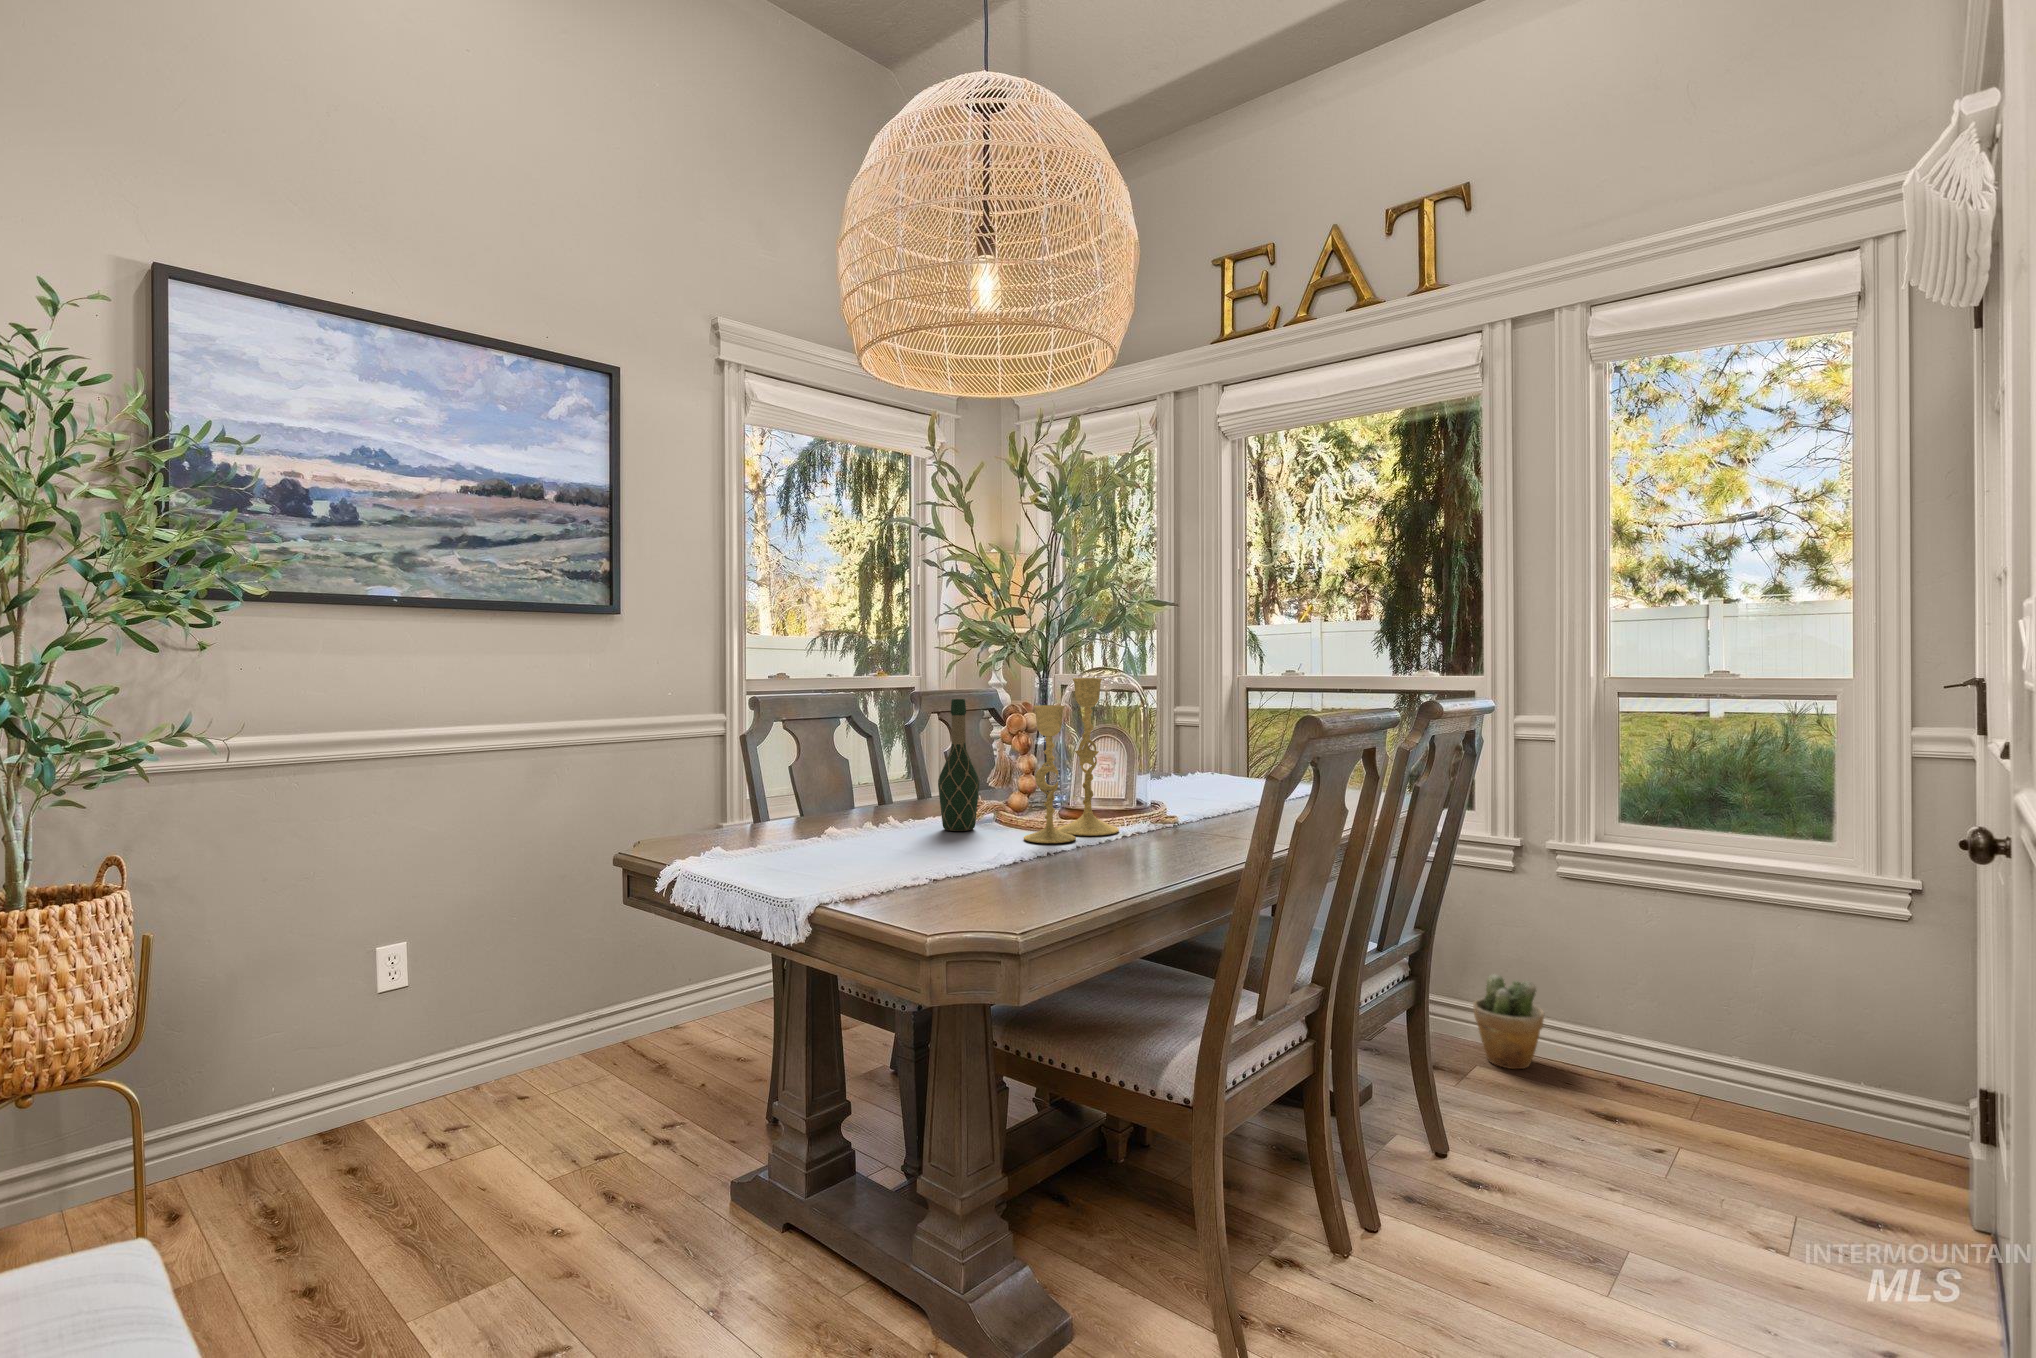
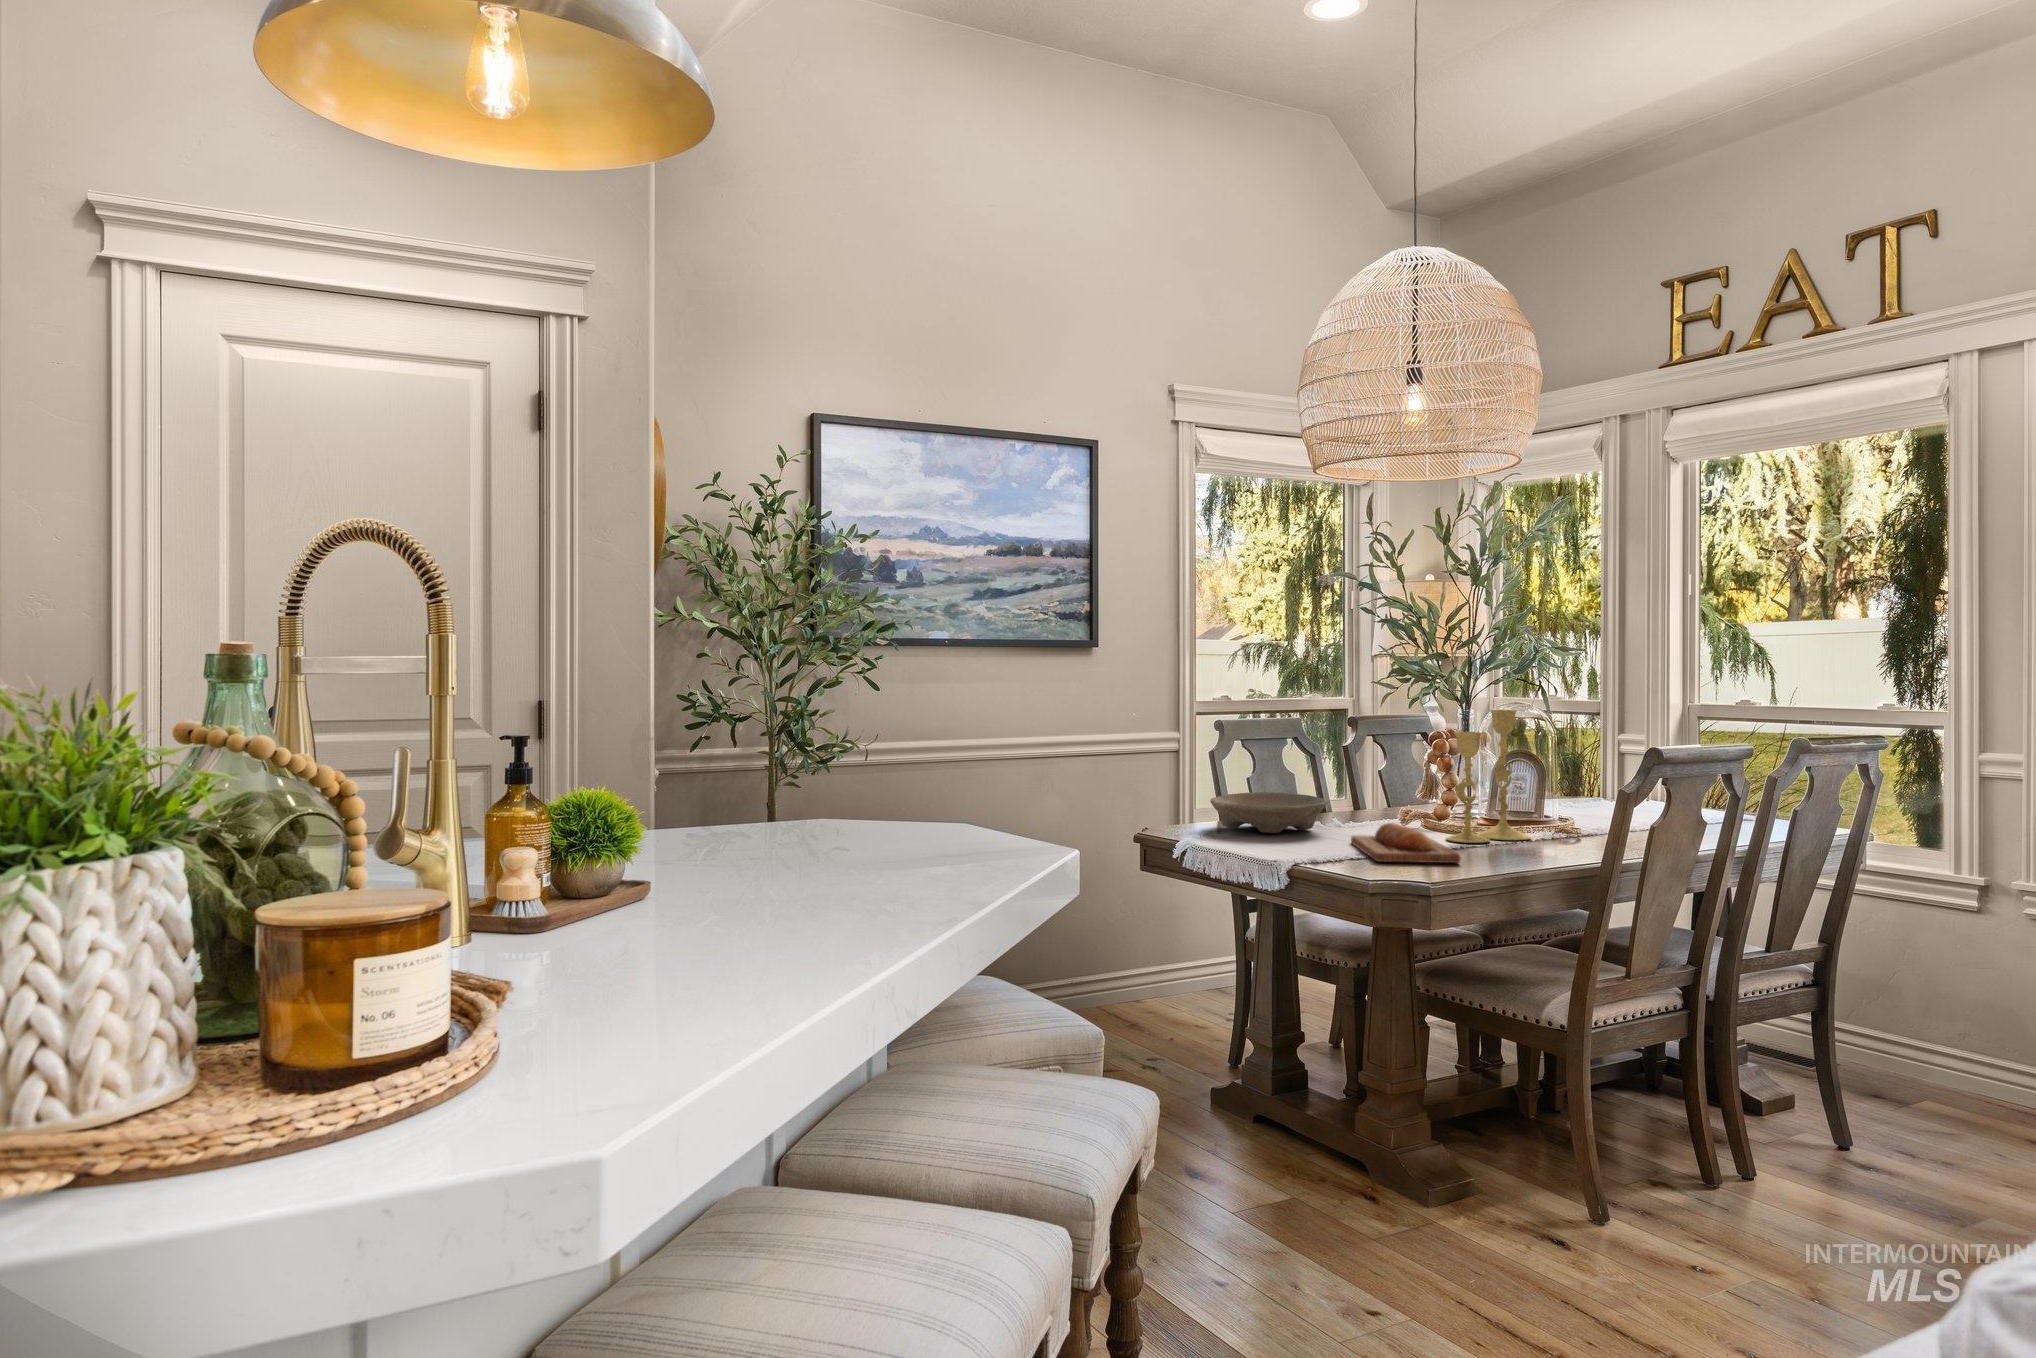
wine bottle: present [938,699,979,831] -> none [1374,725,1409,832]
bowl: none [729,787,881,843] -> present [1210,792,1327,833]
bread loaf: none [908,826,1048,888] -> present [1351,823,1461,863]
potted plant: present [1473,974,1544,1069] -> none [1923,1011,2002,1106]

